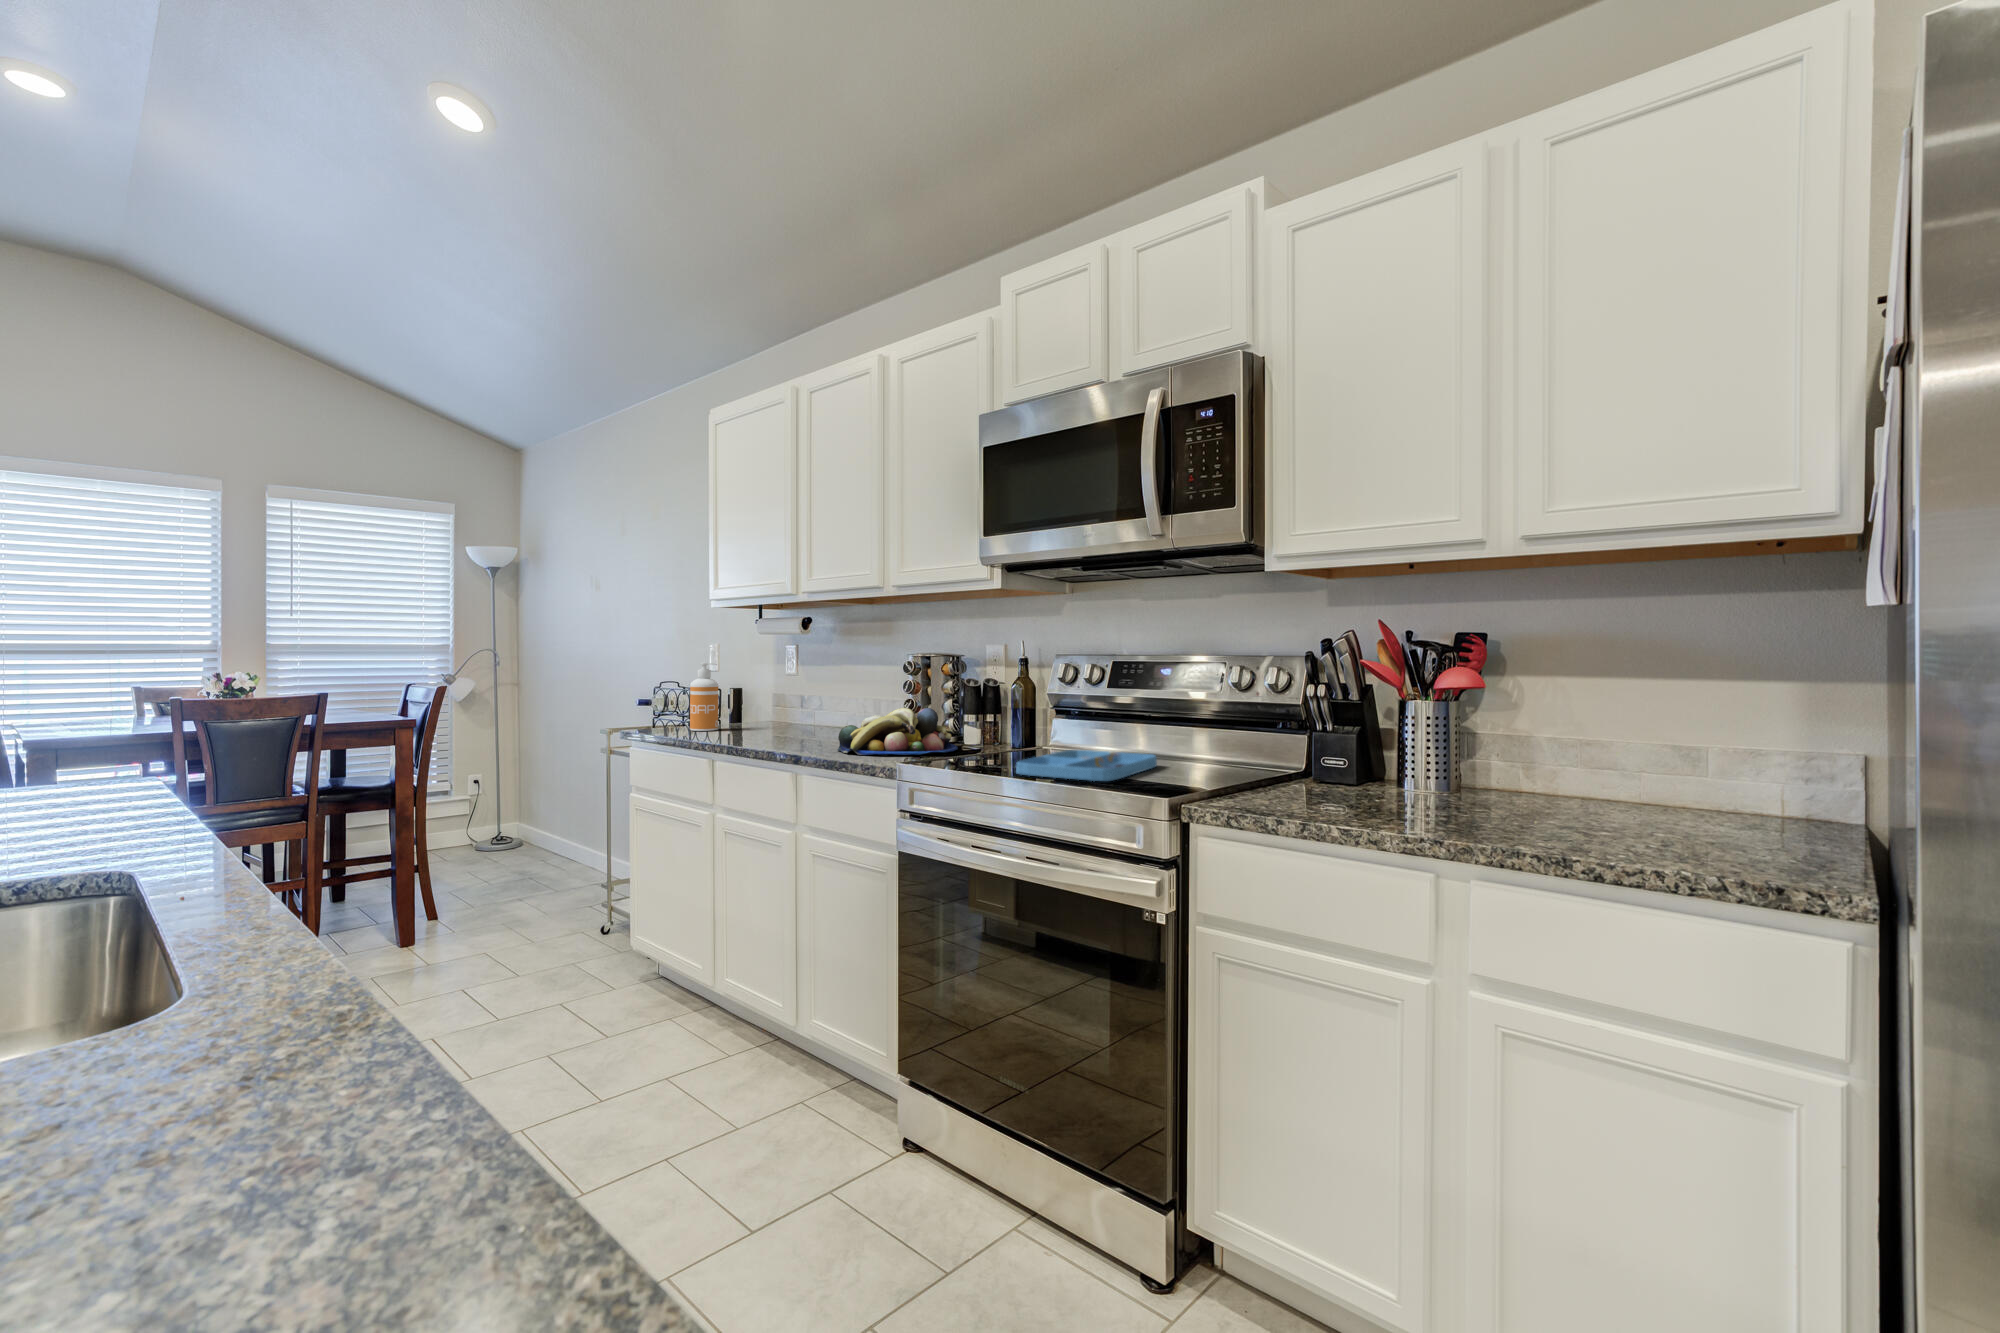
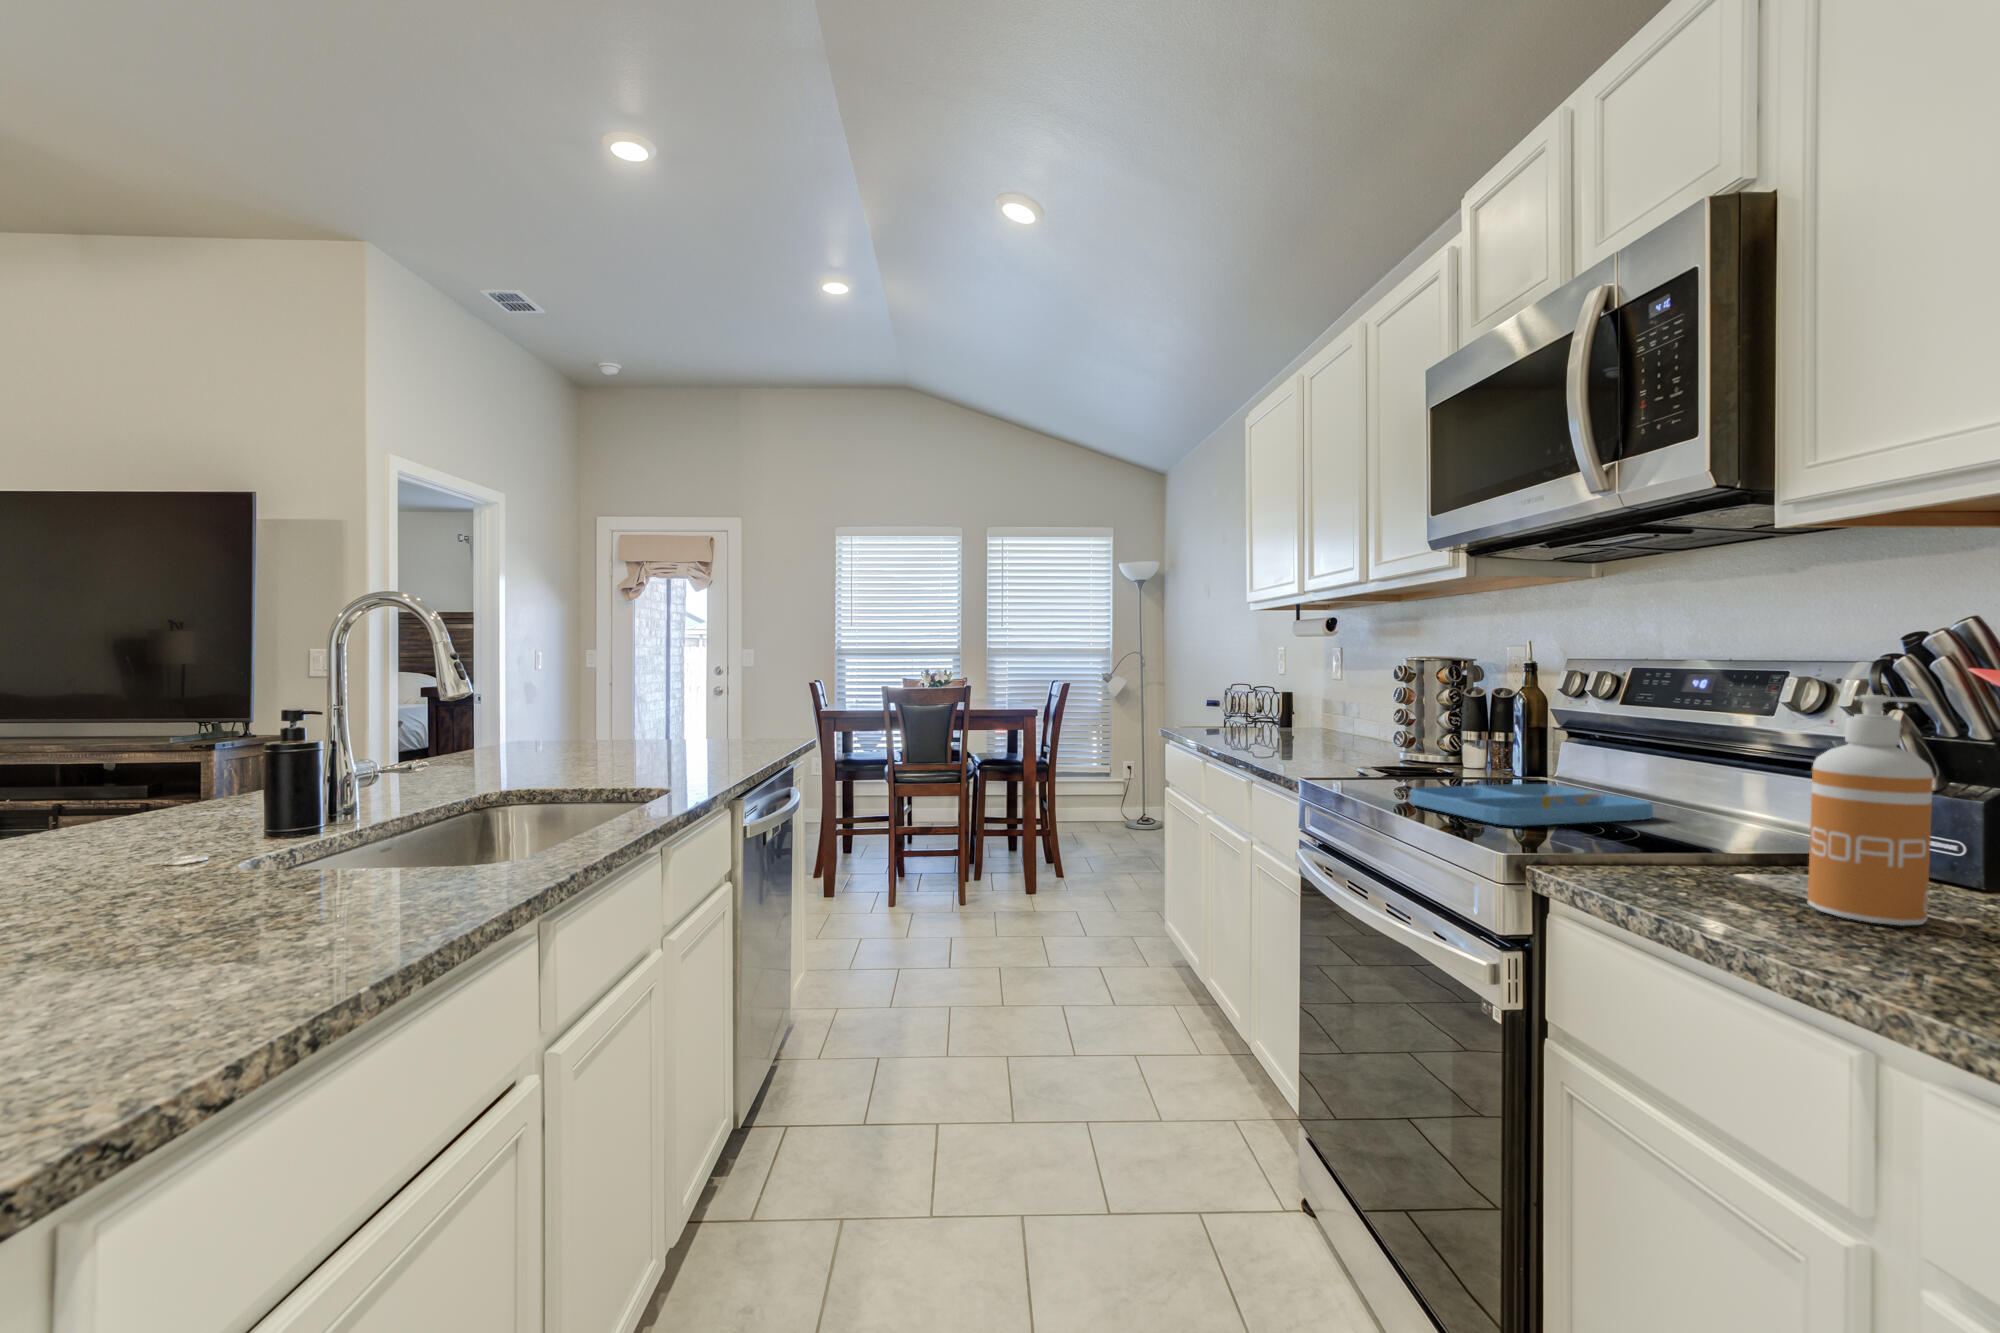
soap dispenser: present [690,663,718,731] -> present [1808,695,1933,926]
fruit bowl: present [837,708,958,755] -> none [1291,718,1436,773]

